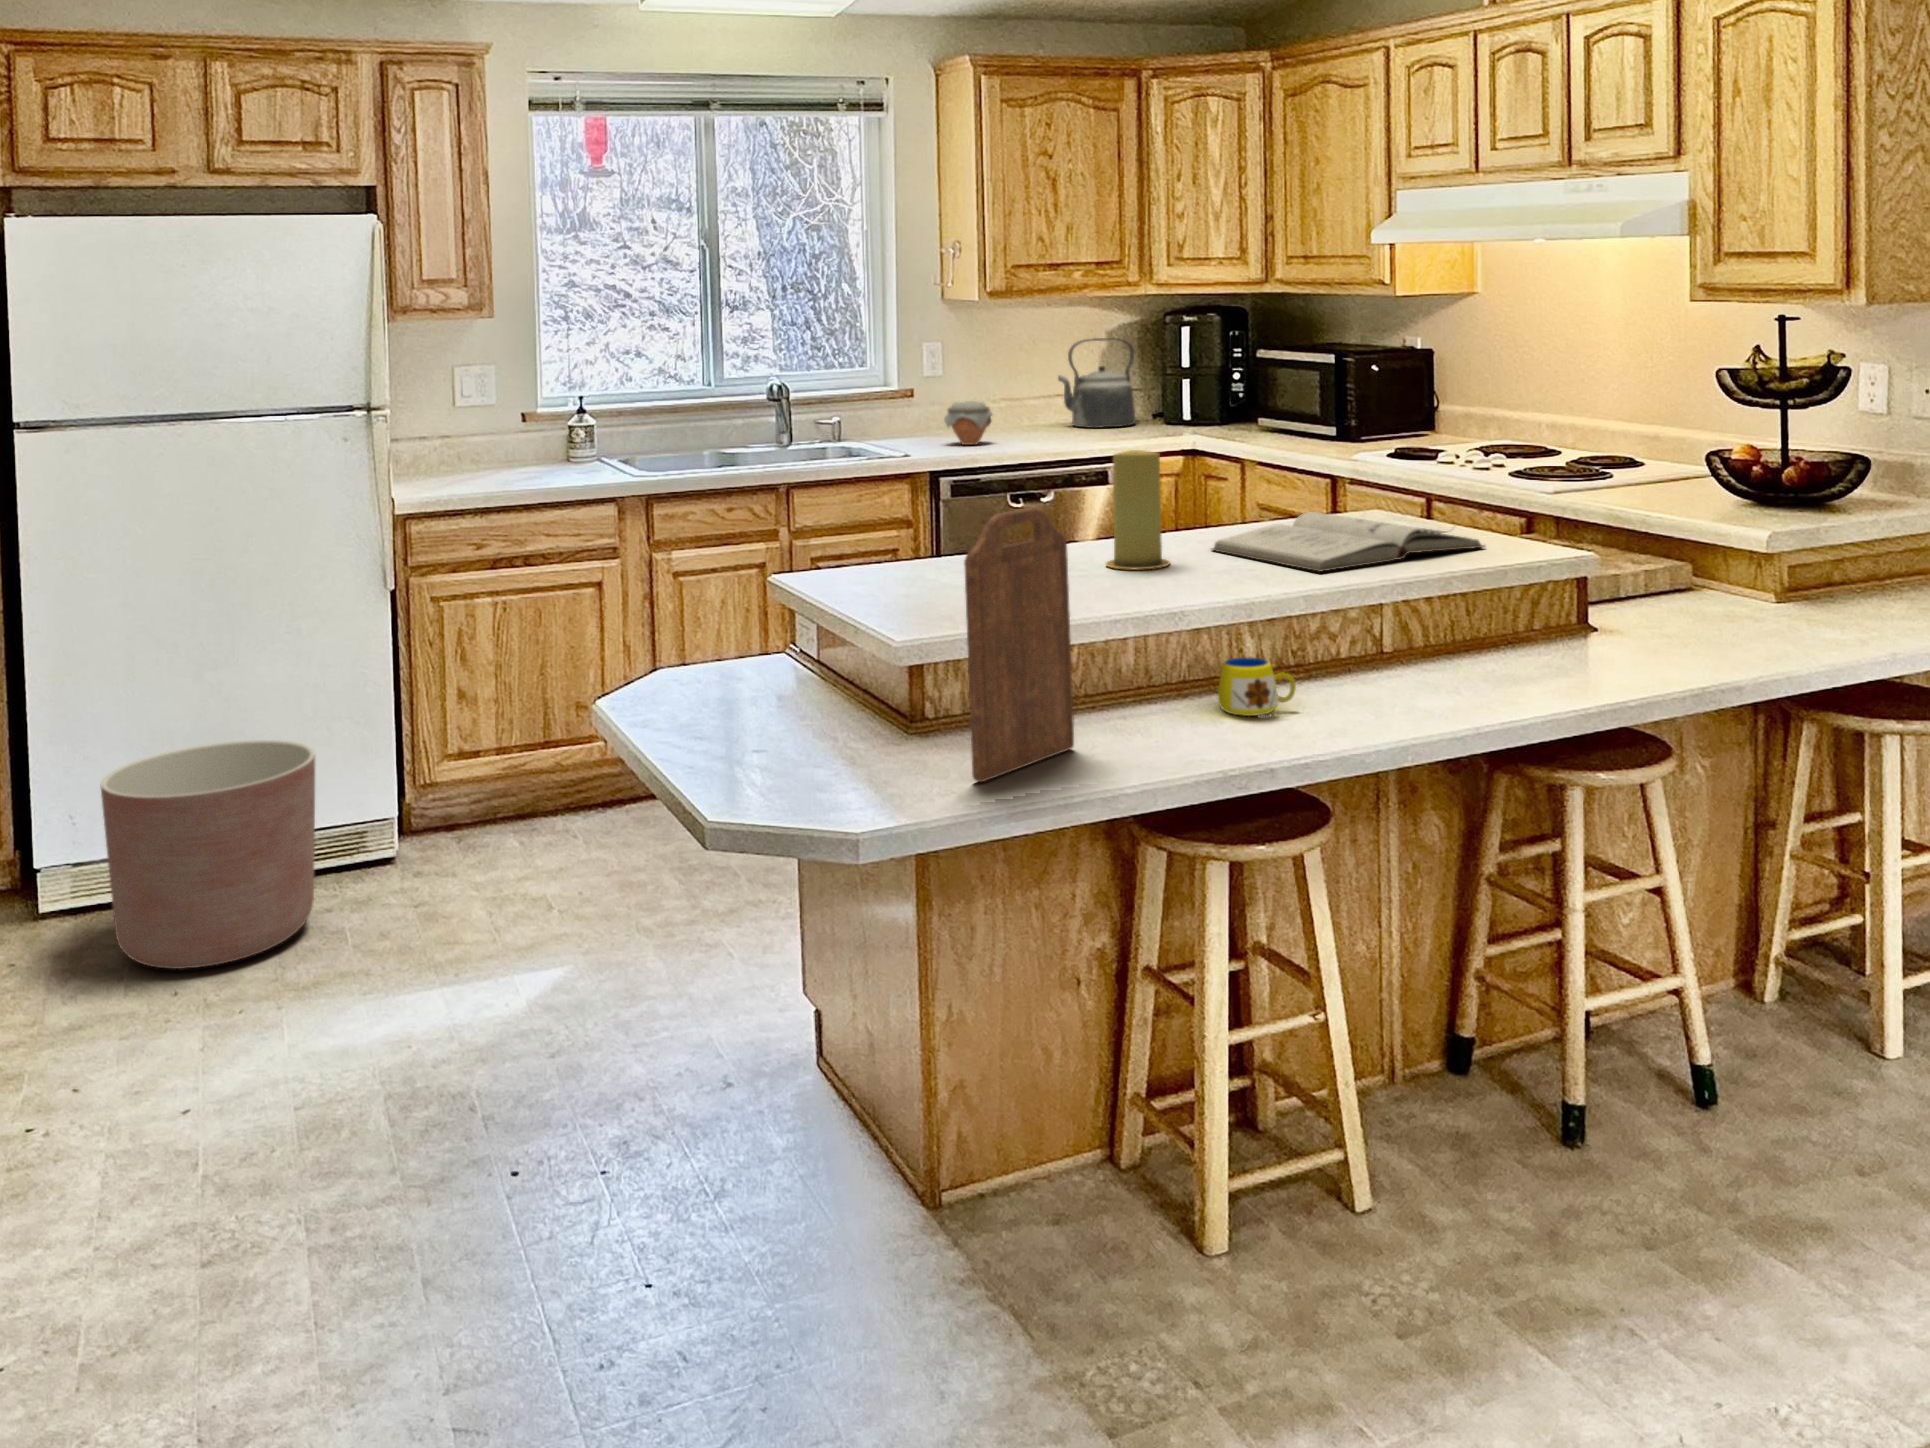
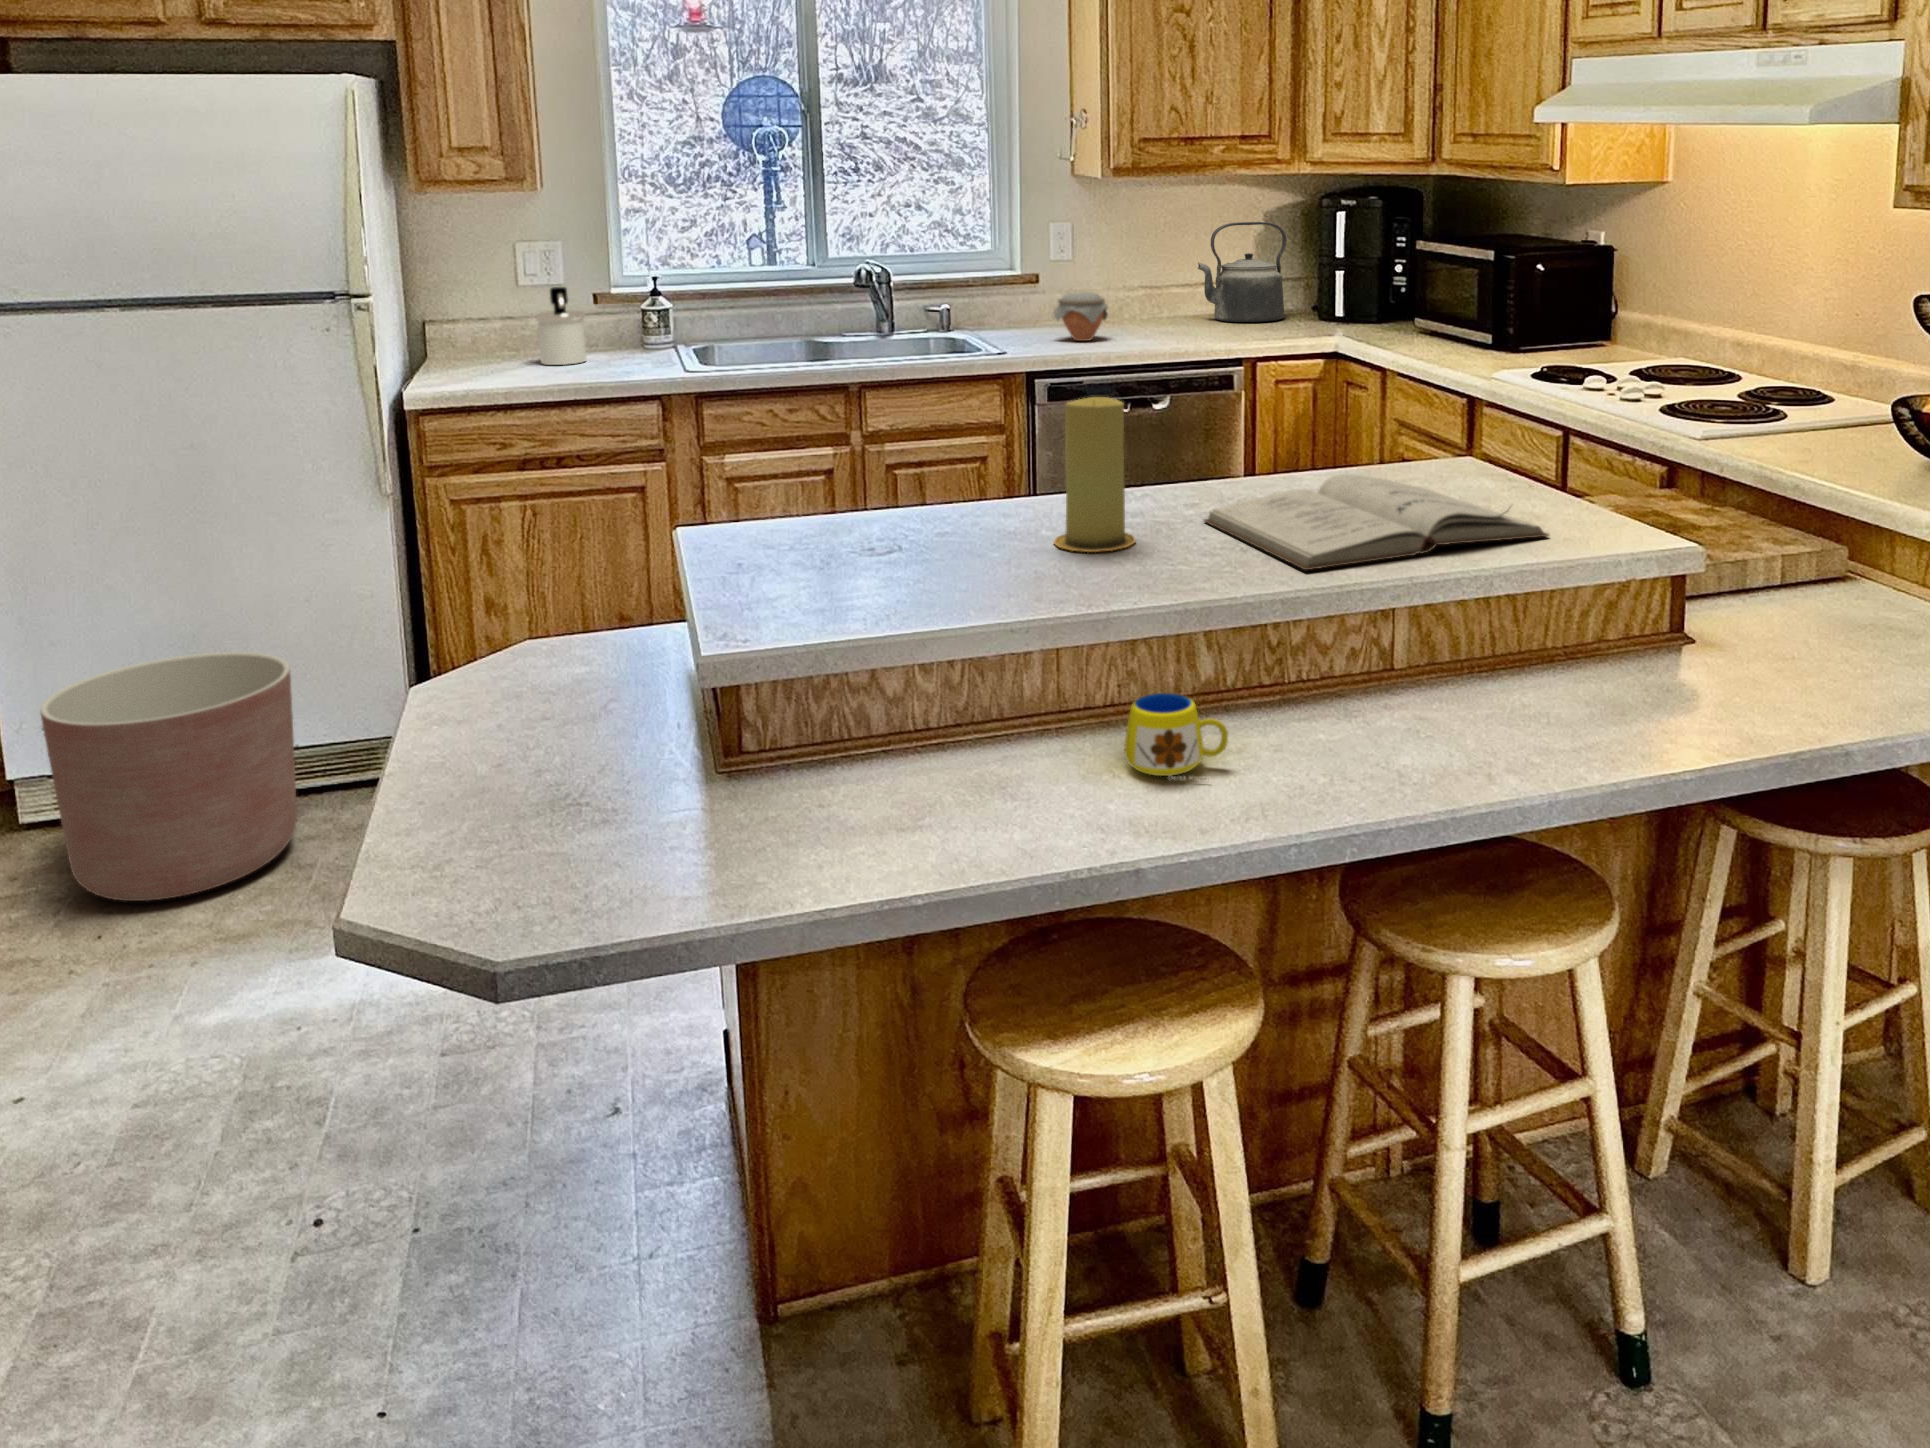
soap dispenser: none [484,405,529,476] -> present [536,287,586,365]
cutting board: present [964,508,1074,782] -> none [688,509,888,886]

